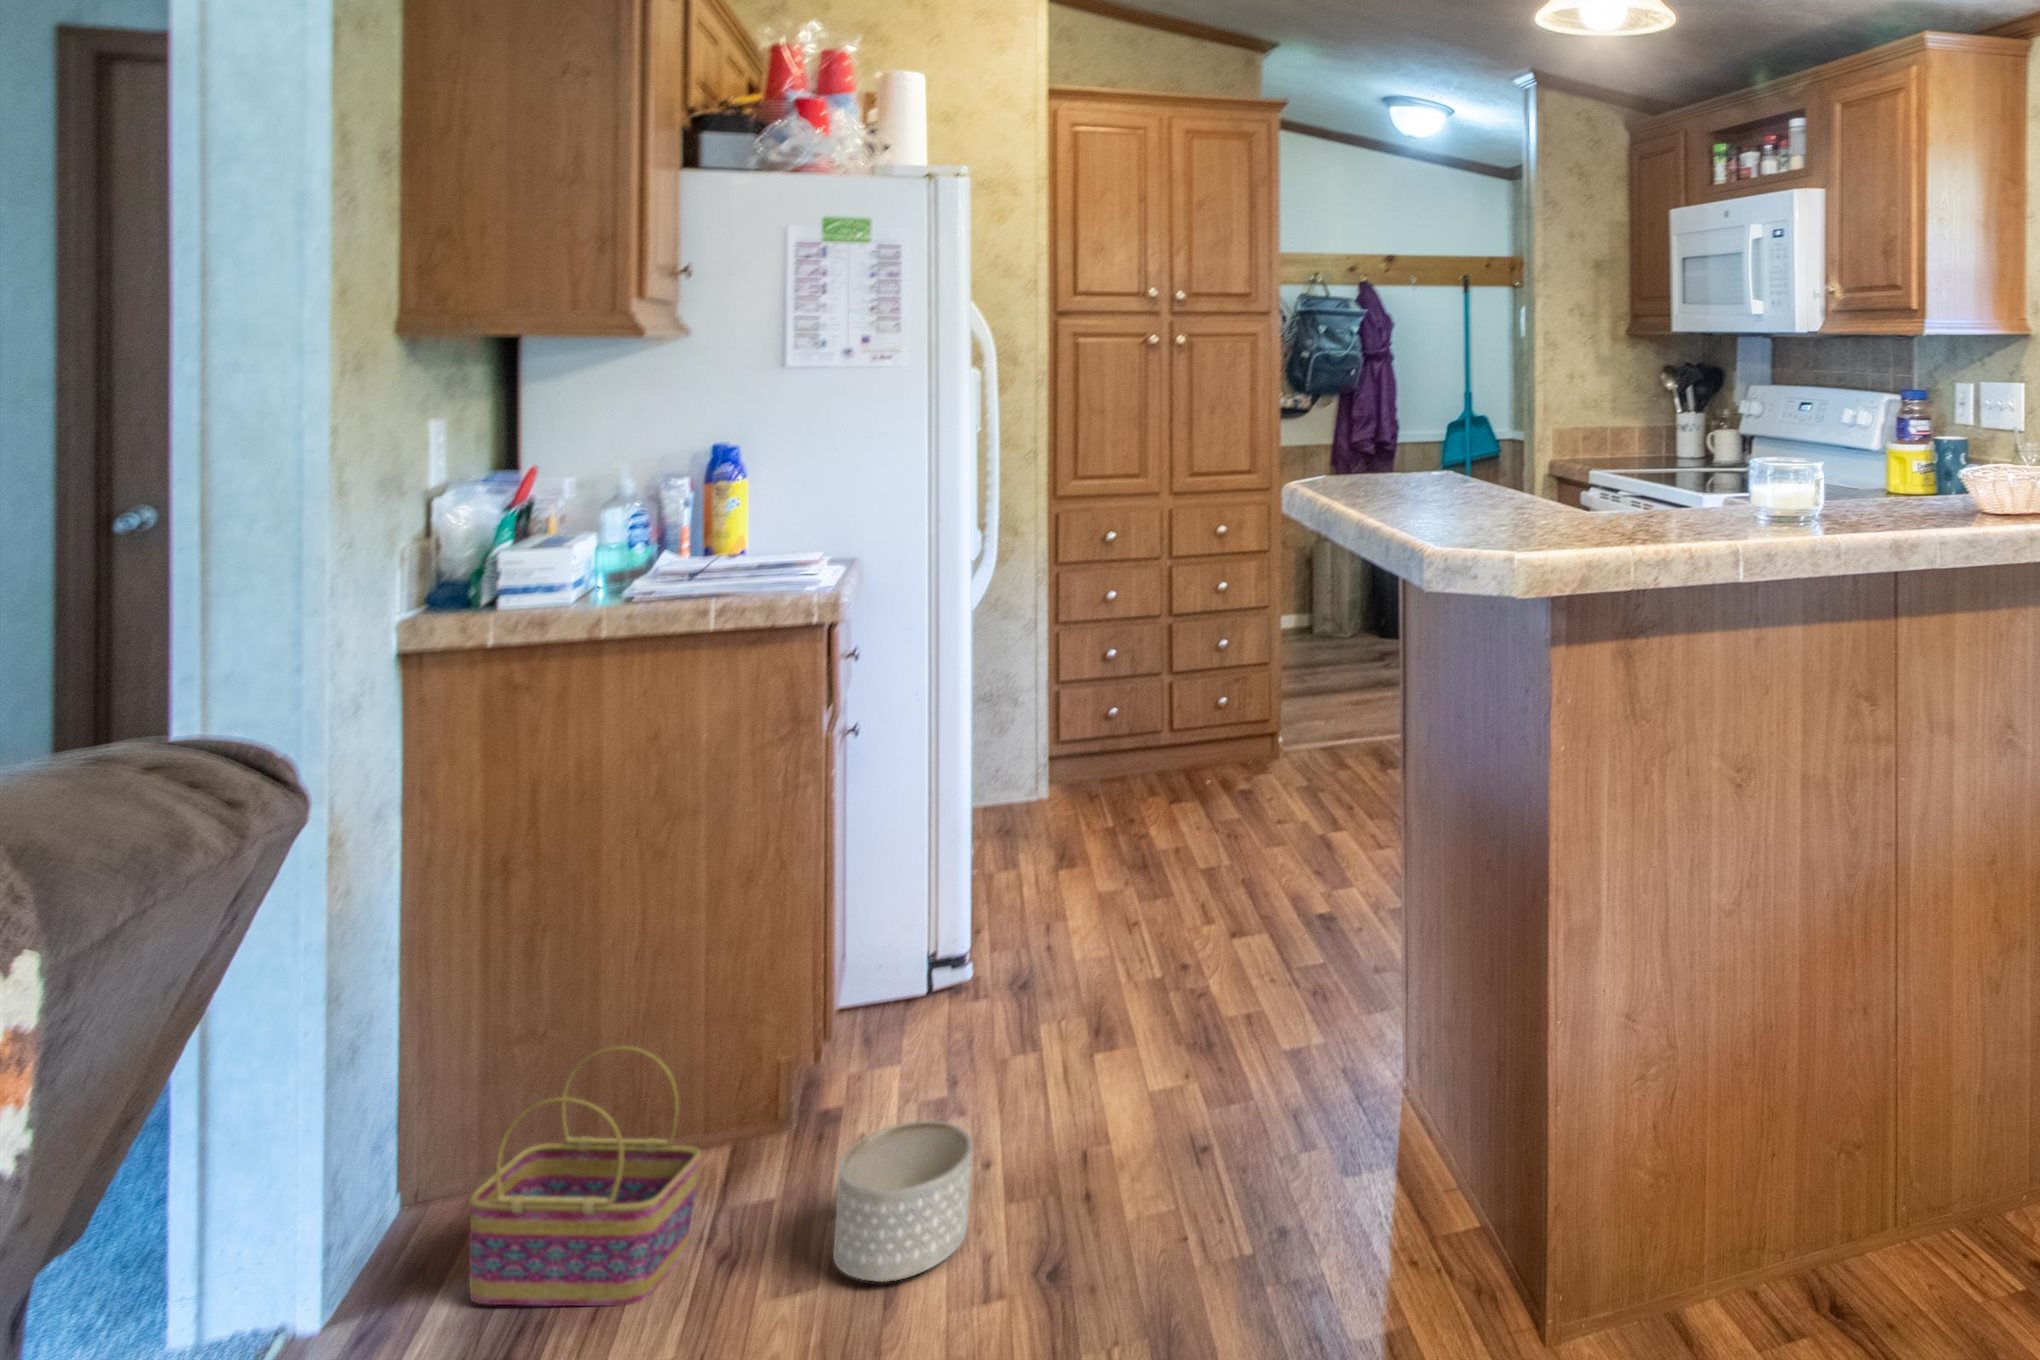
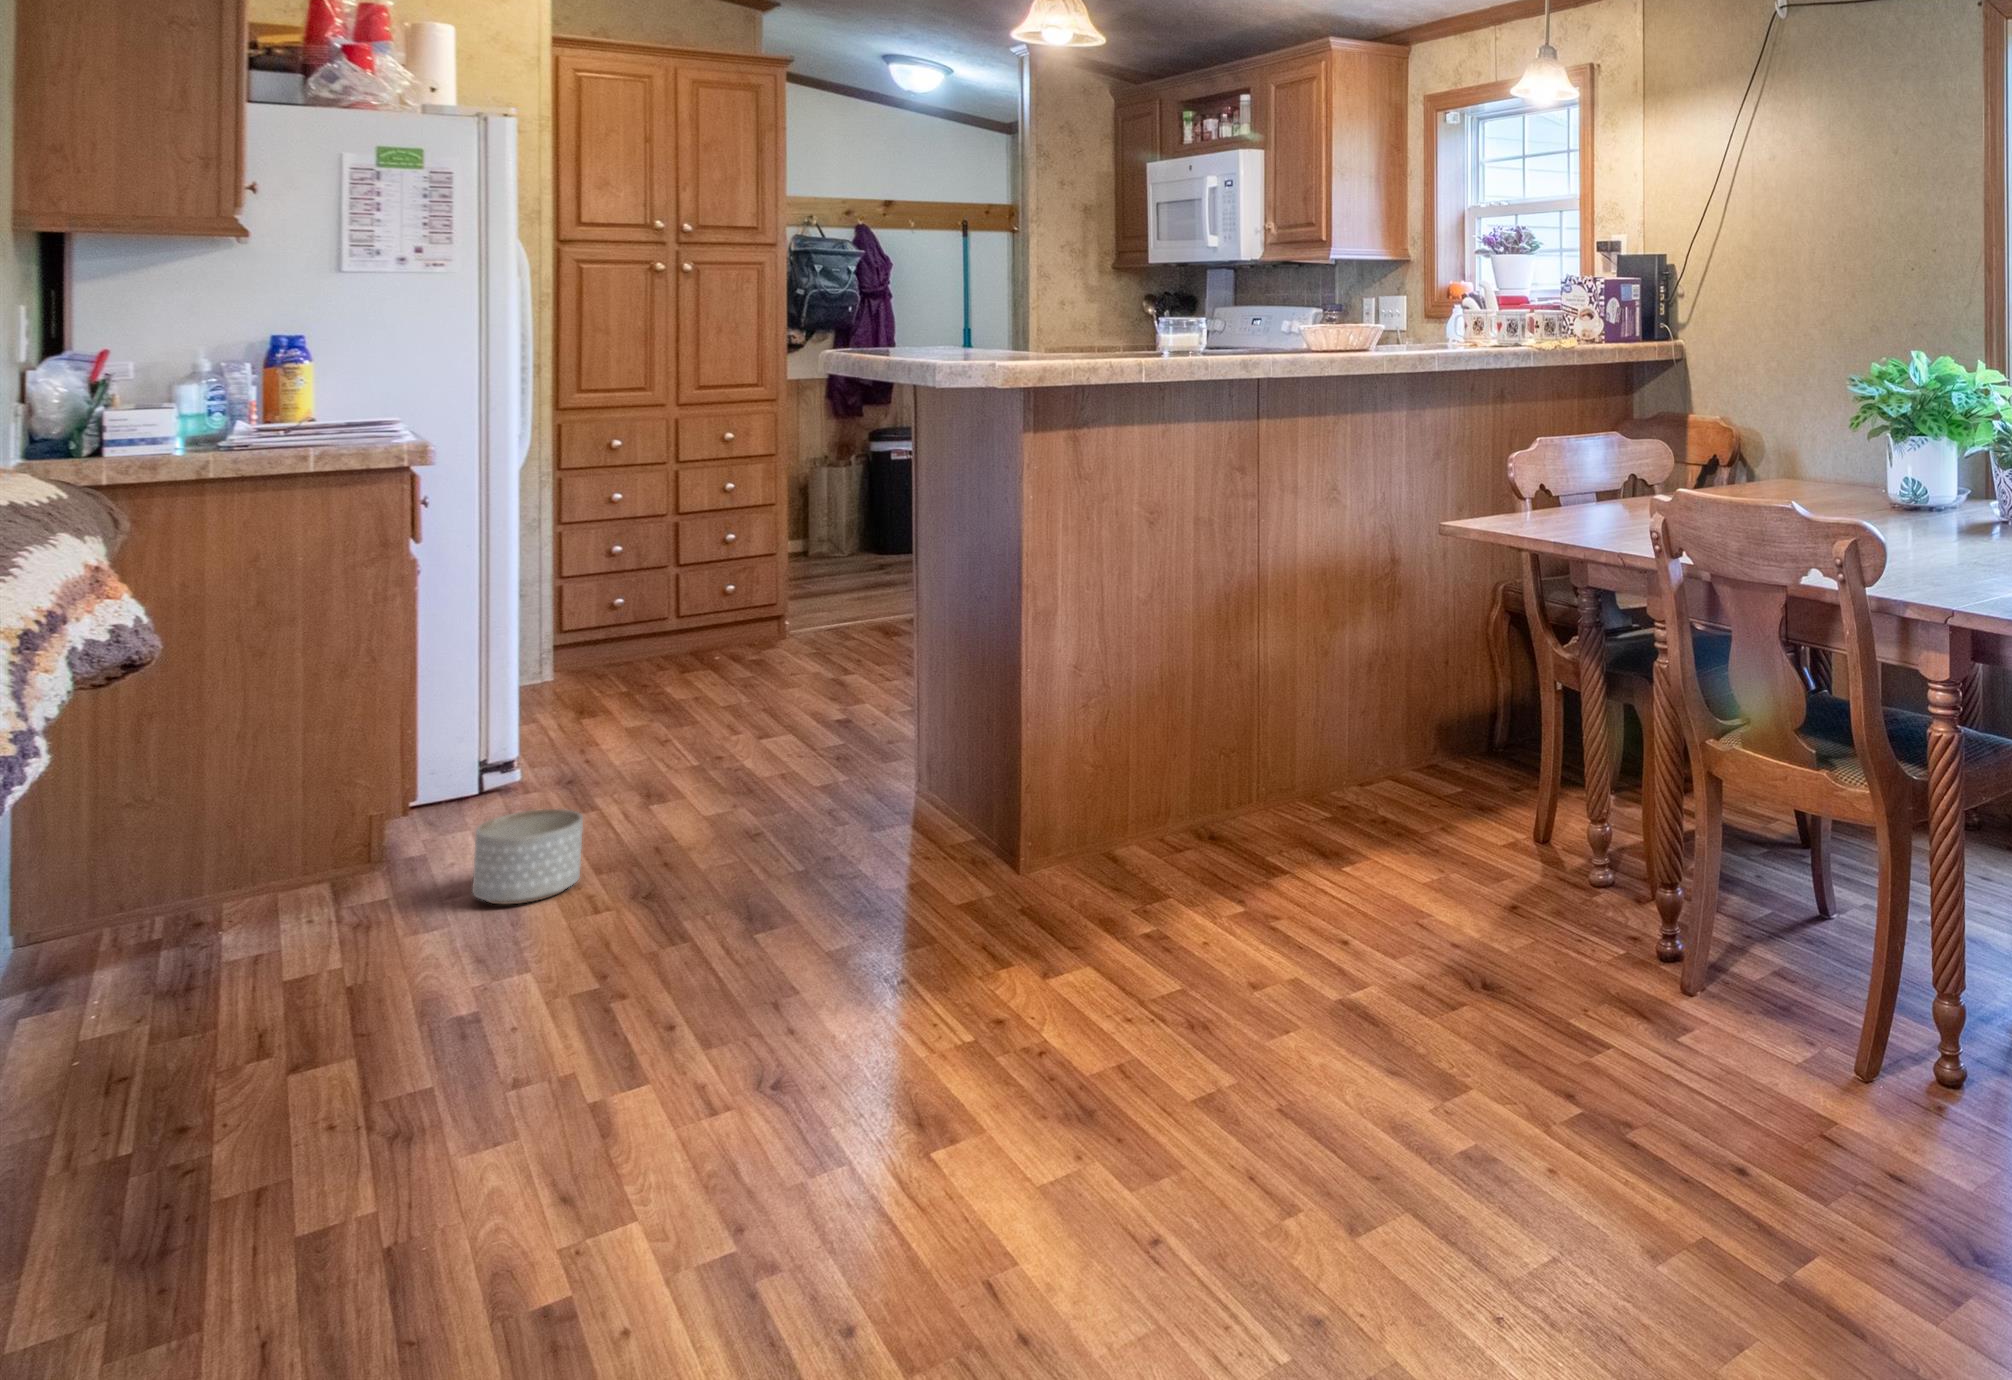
basket: present [469,1046,701,1306] -> none [155,770,349,952]

